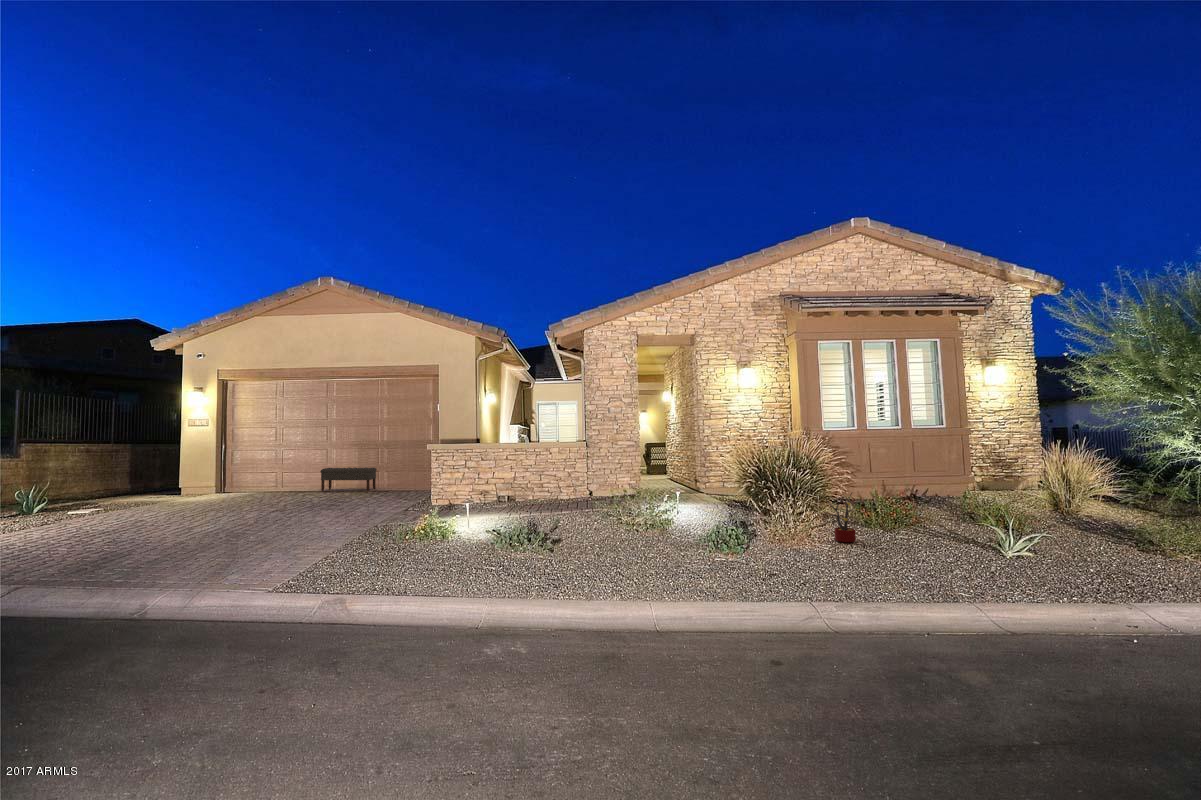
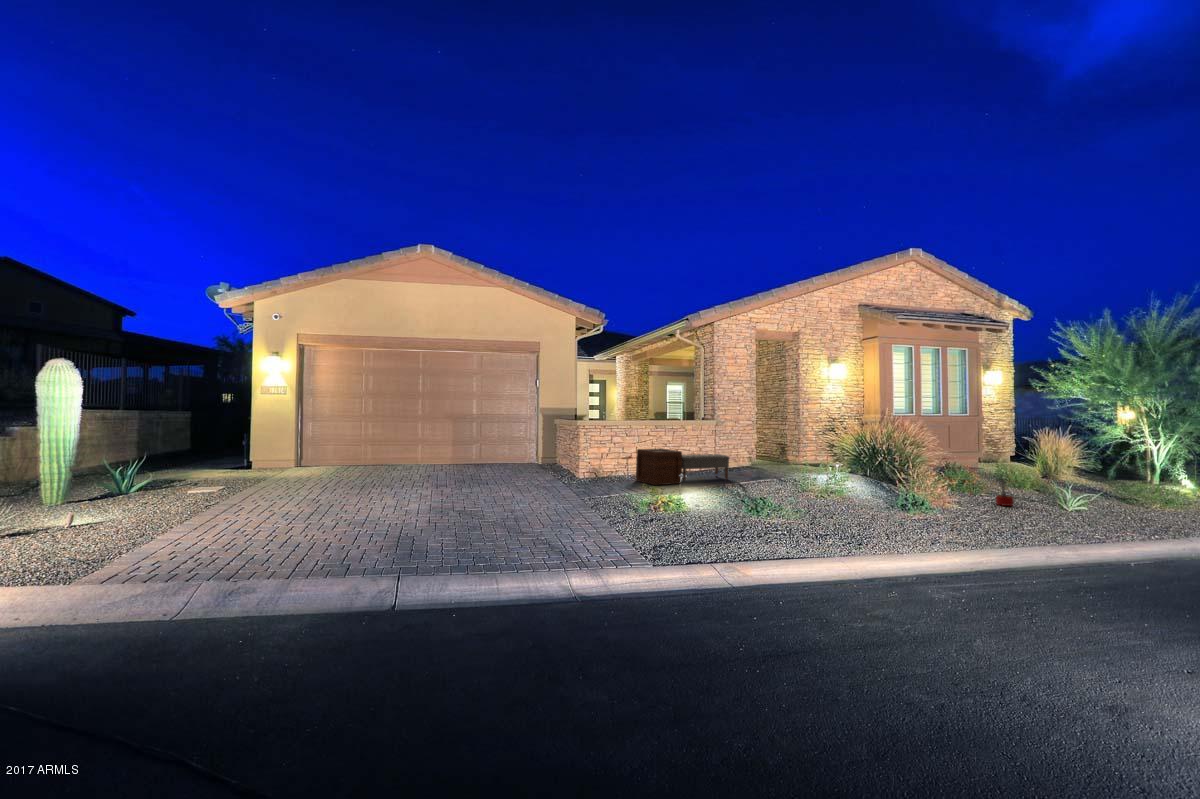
bench: present [320,468,377,491] -> present [682,454,729,481]
wooden crate: none [472,472,509,512] -> present [636,448,682,485]

